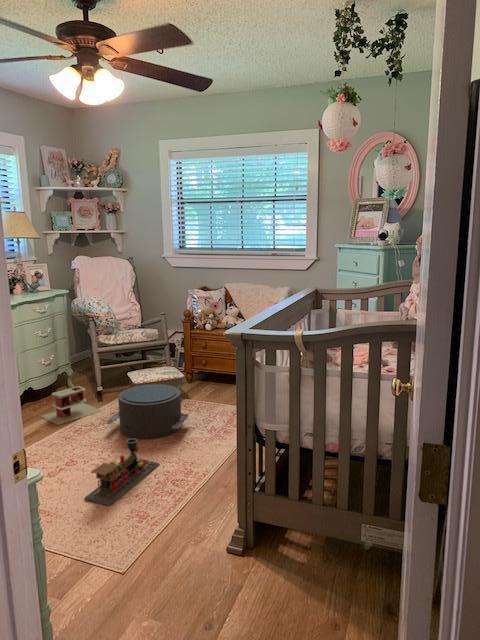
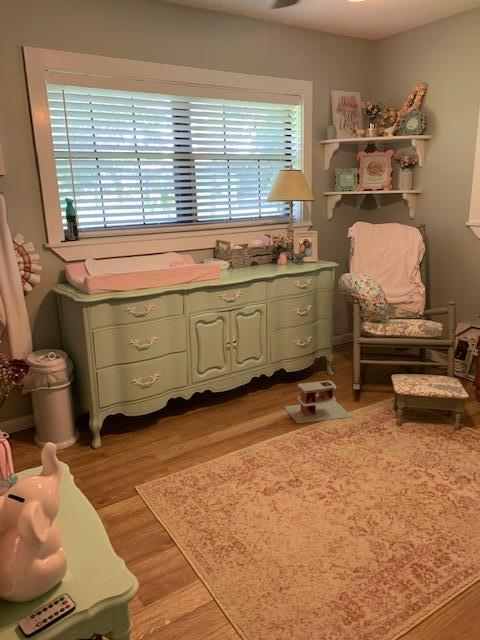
pouf: present [106,384,189,439] -> none [347,399,463,479]
toy train: present [84,439,159,506] -> none [289,480,401,568]

